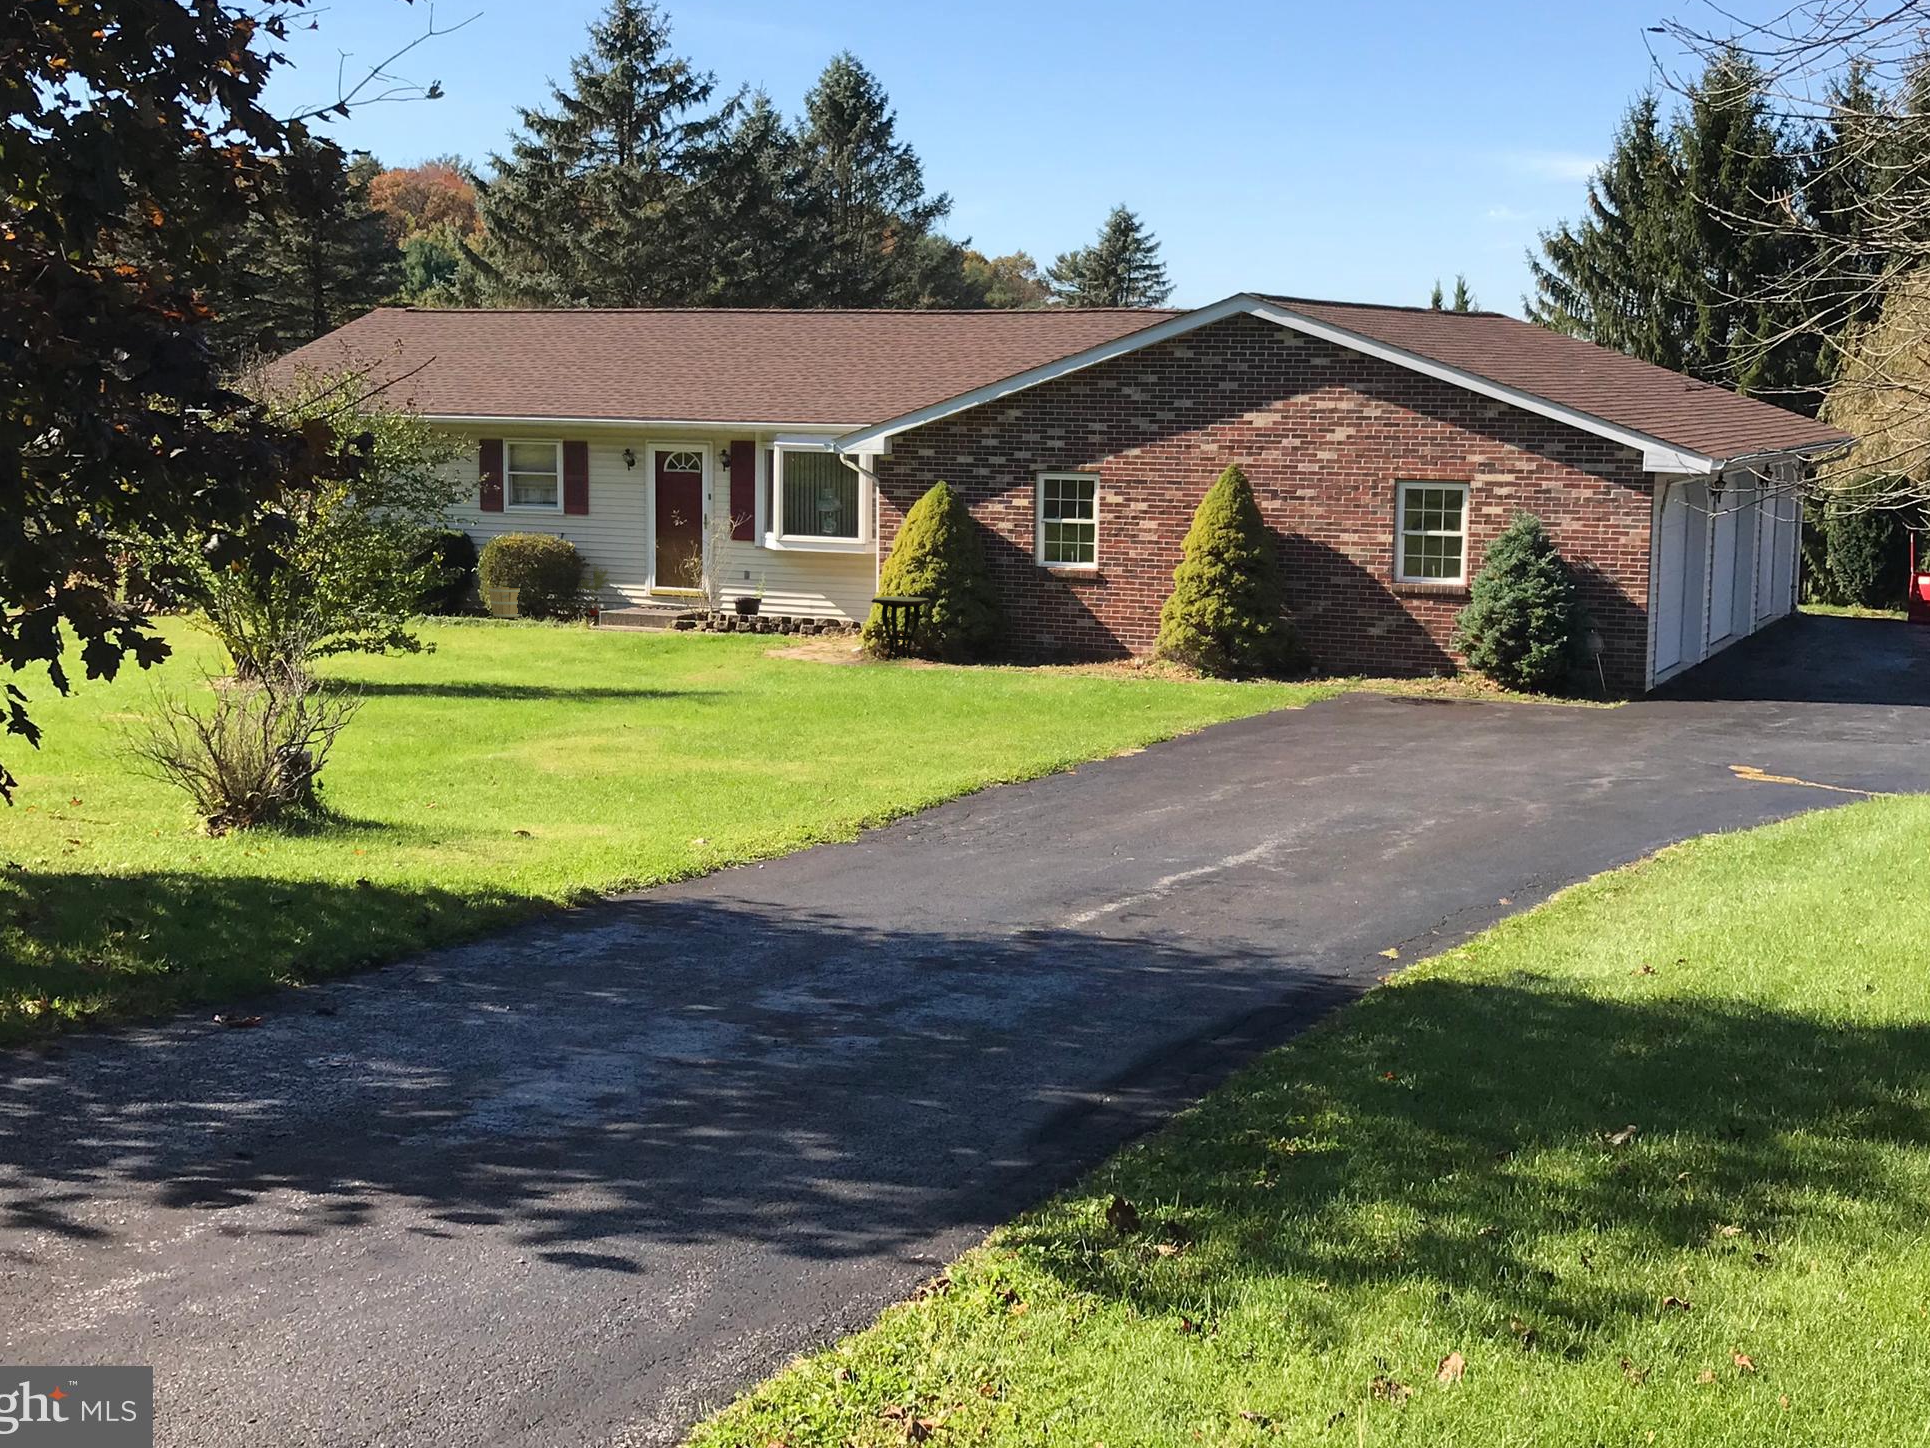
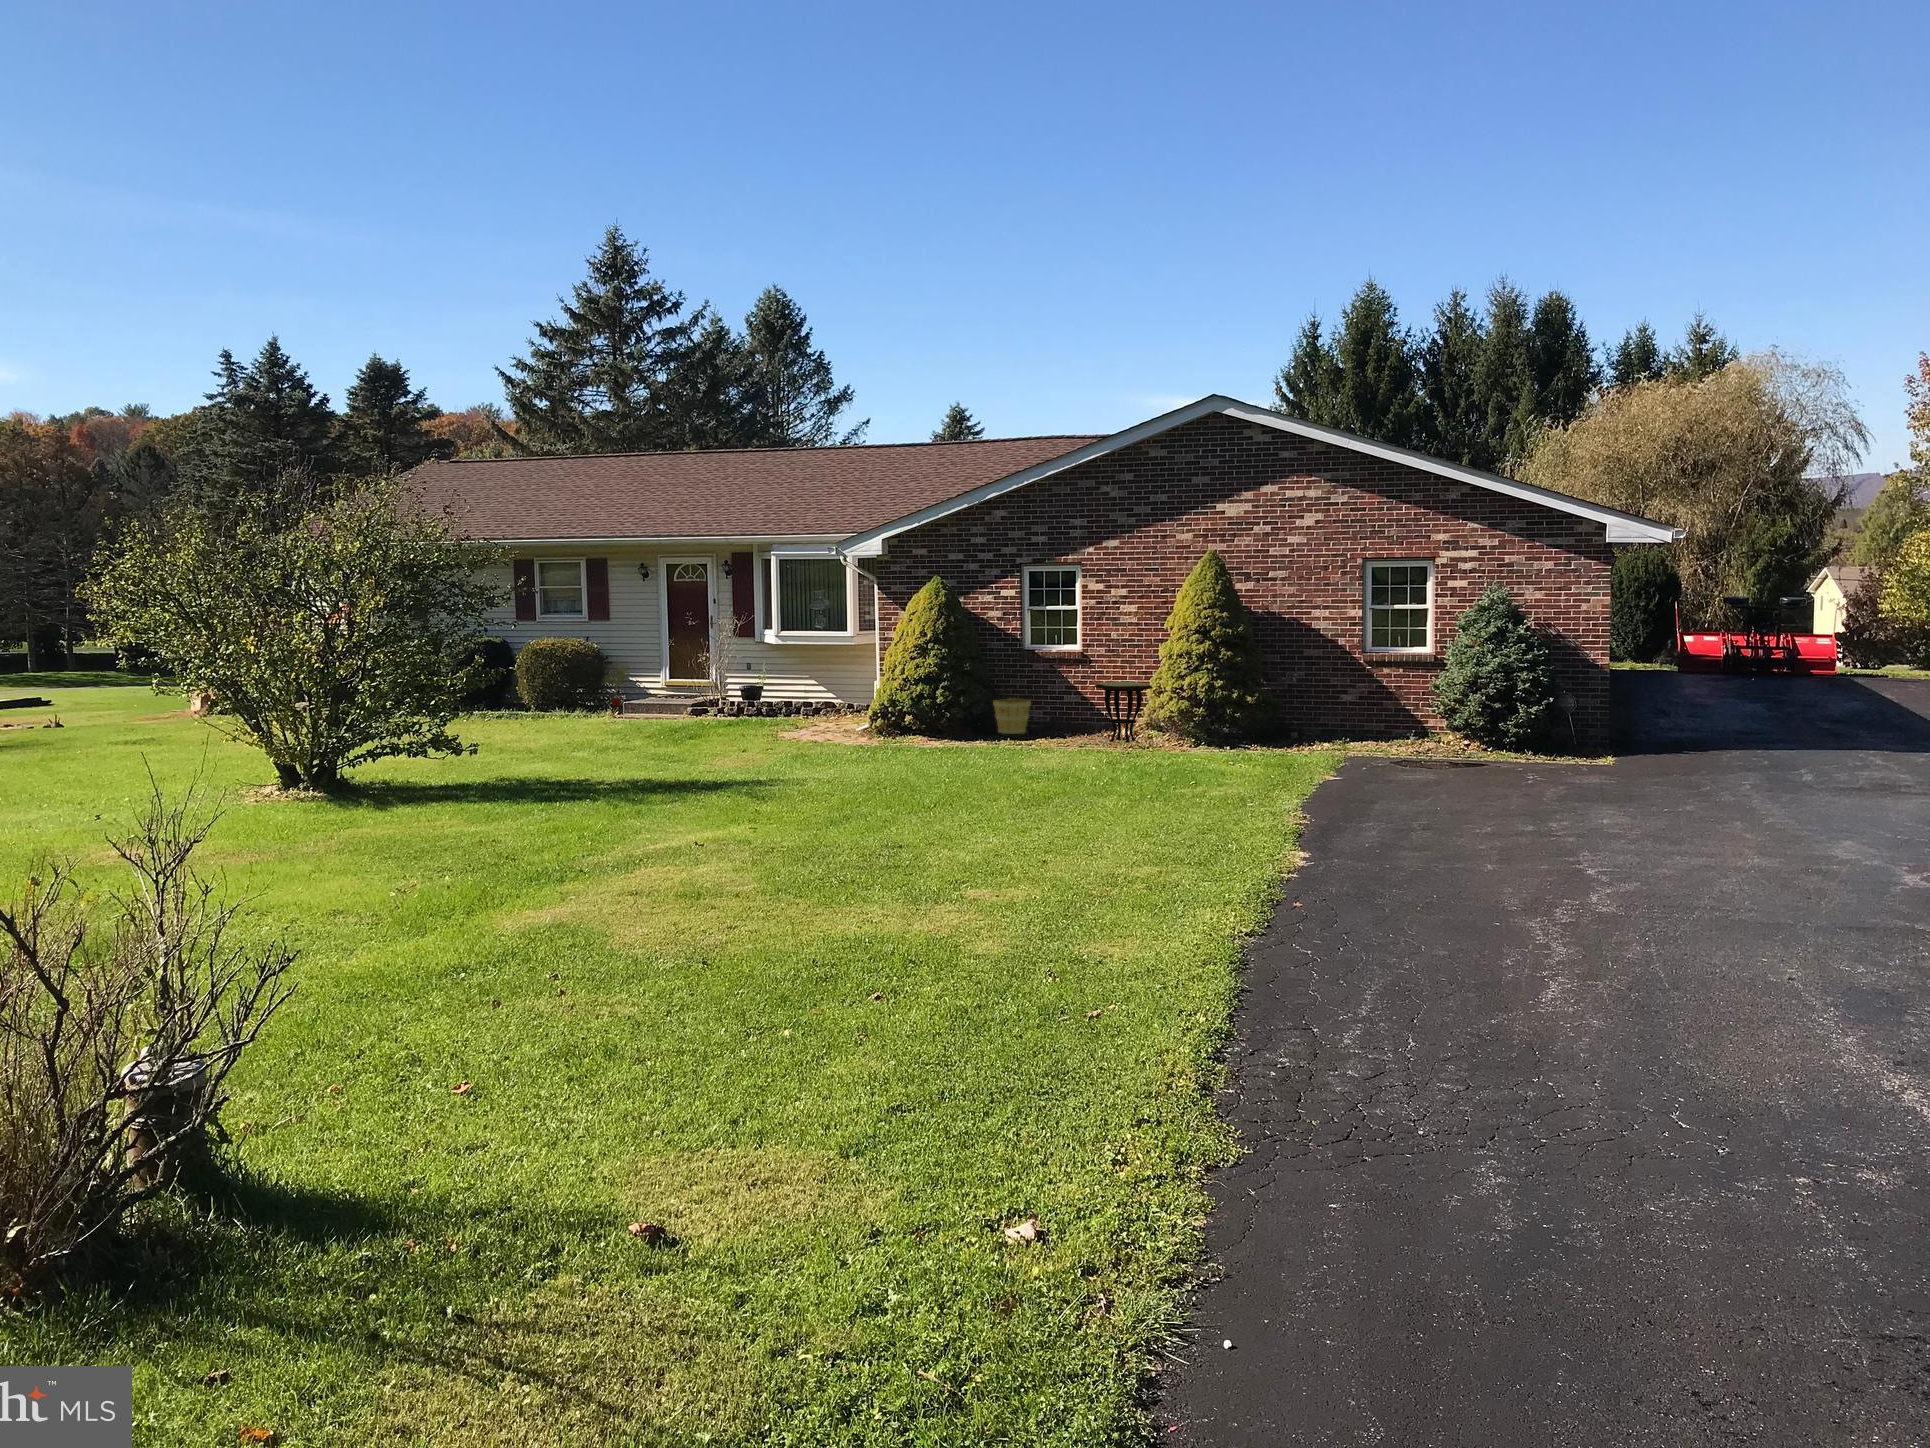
wooden bucket: present [488,587,520,618] -> present [993,698,1031,734]
side table: present [871,596,931,659] -> present [1095,682,1153,742]

